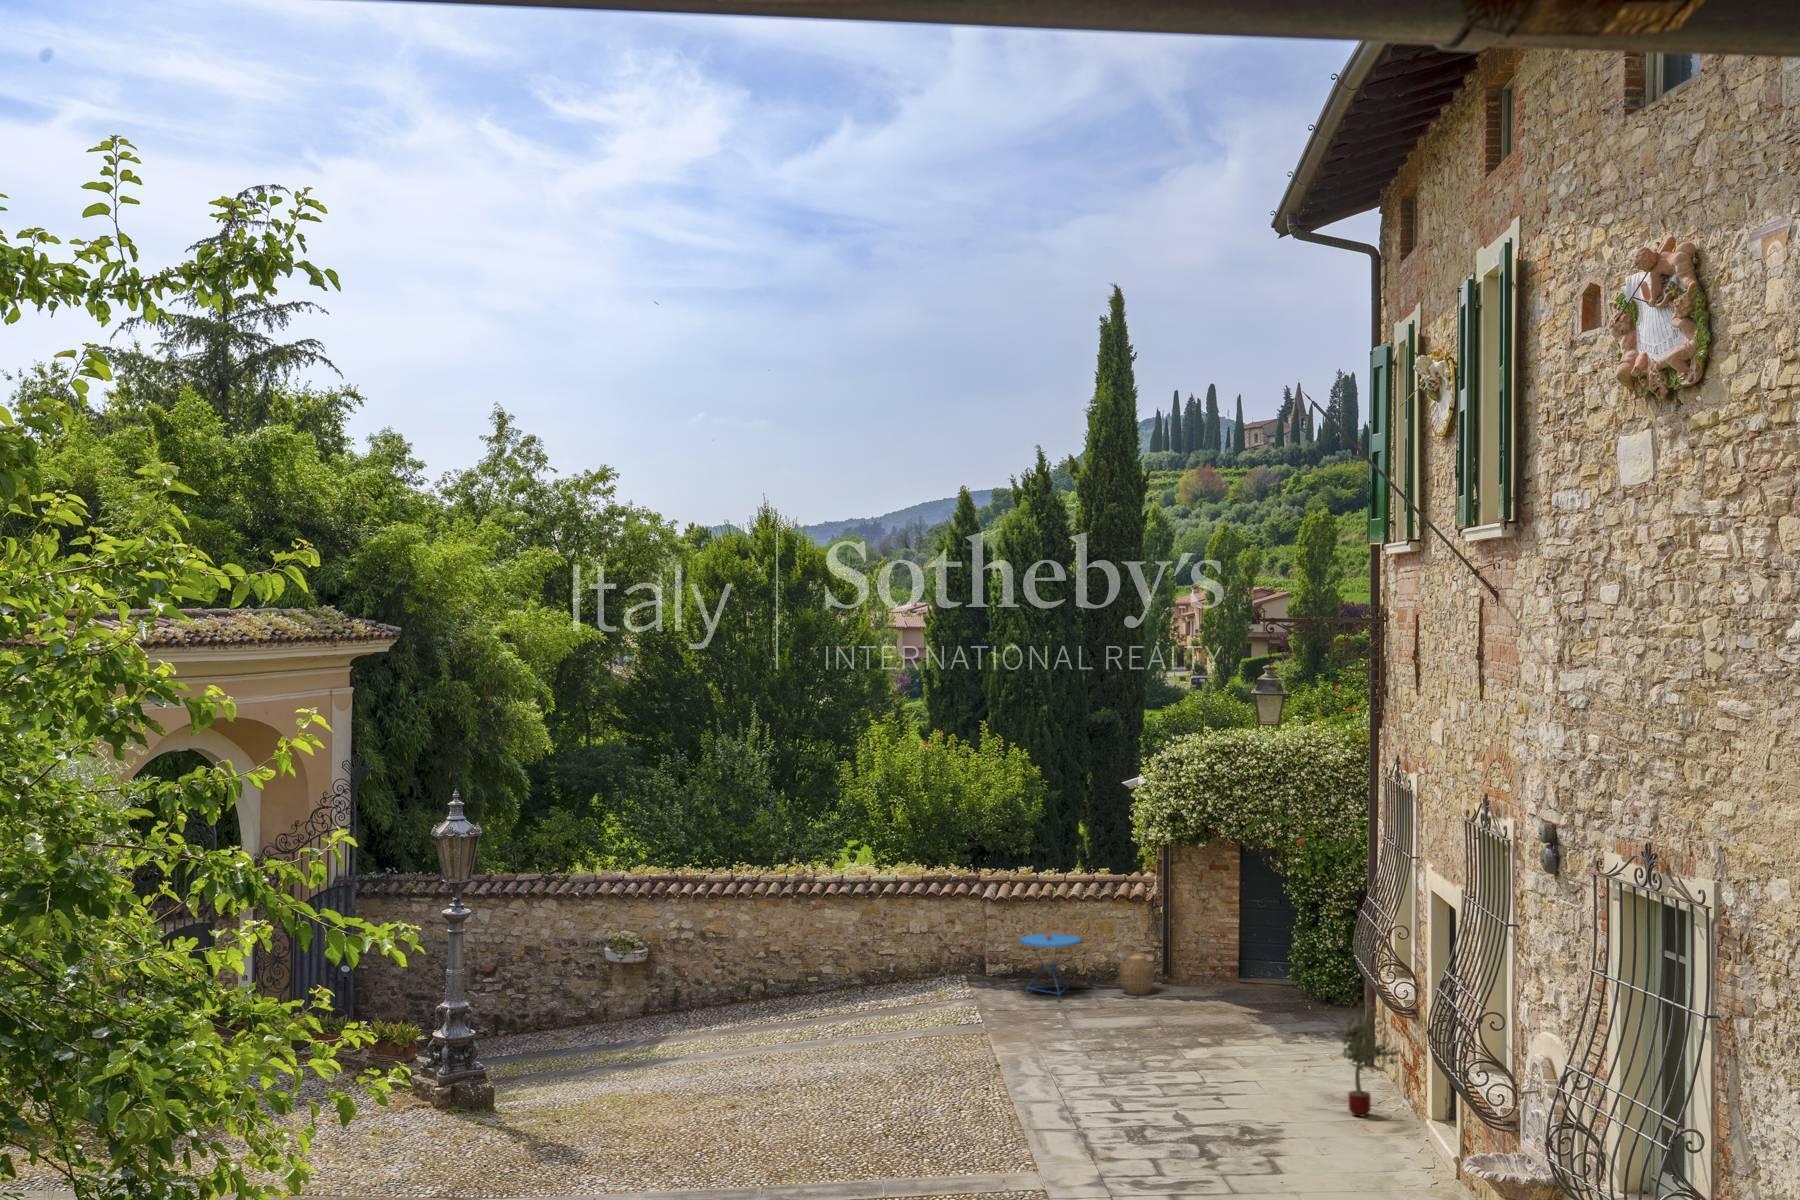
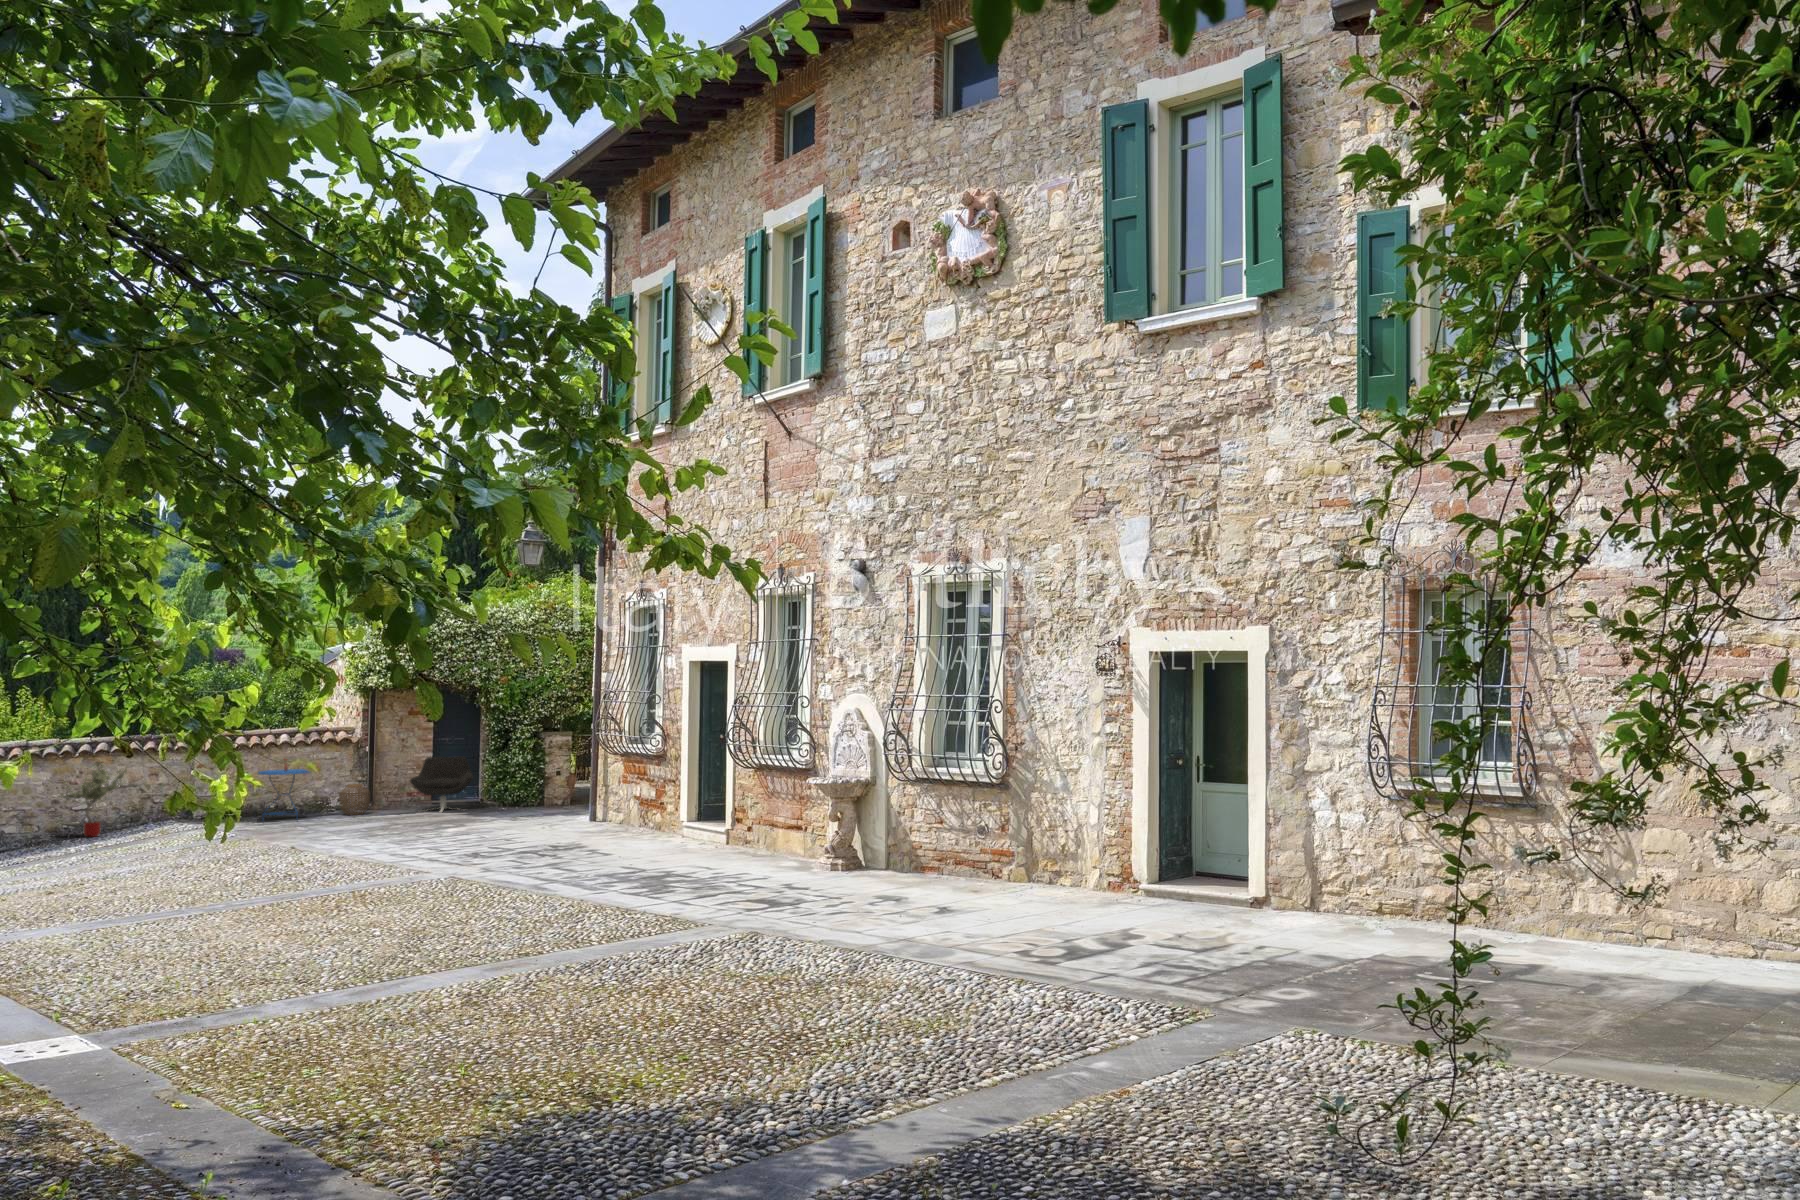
lounge chair: none [1199,924,1285,1004] -> present [410,756,473,812]
potted tree: present [1341,1003,1399,1116] -> present [58,760,127,837]

